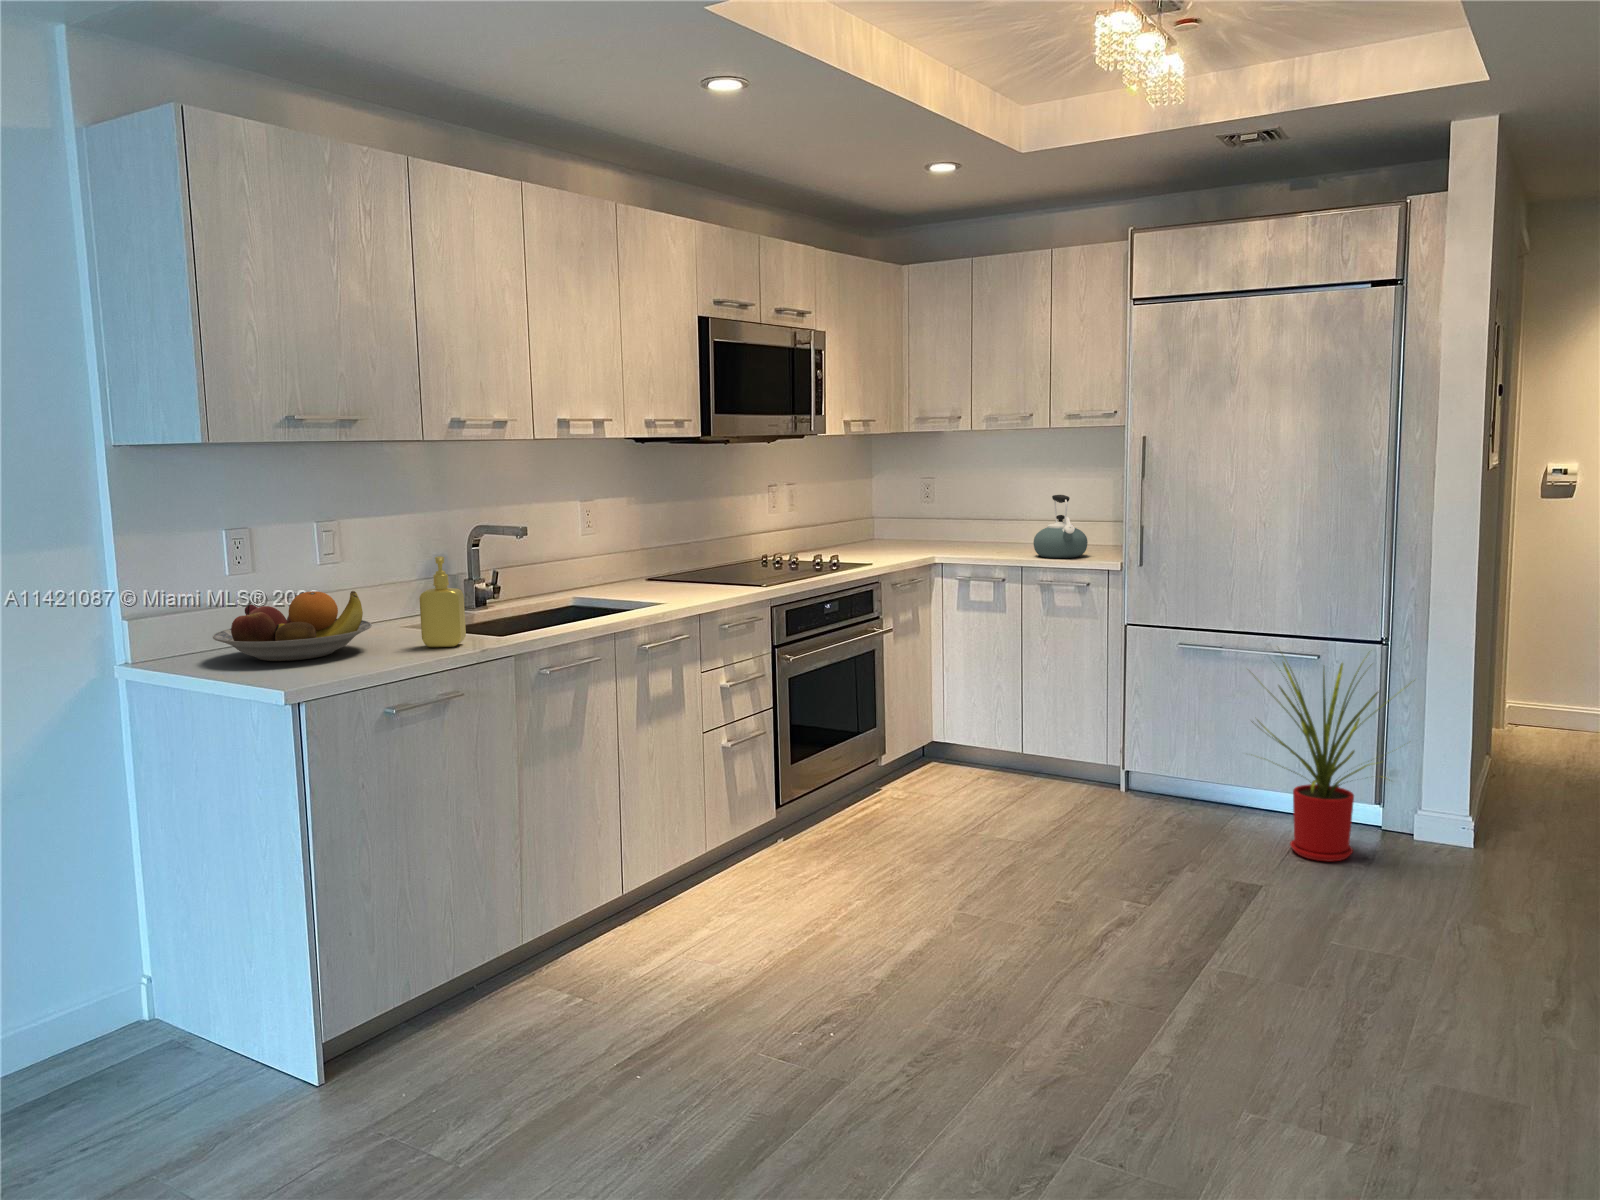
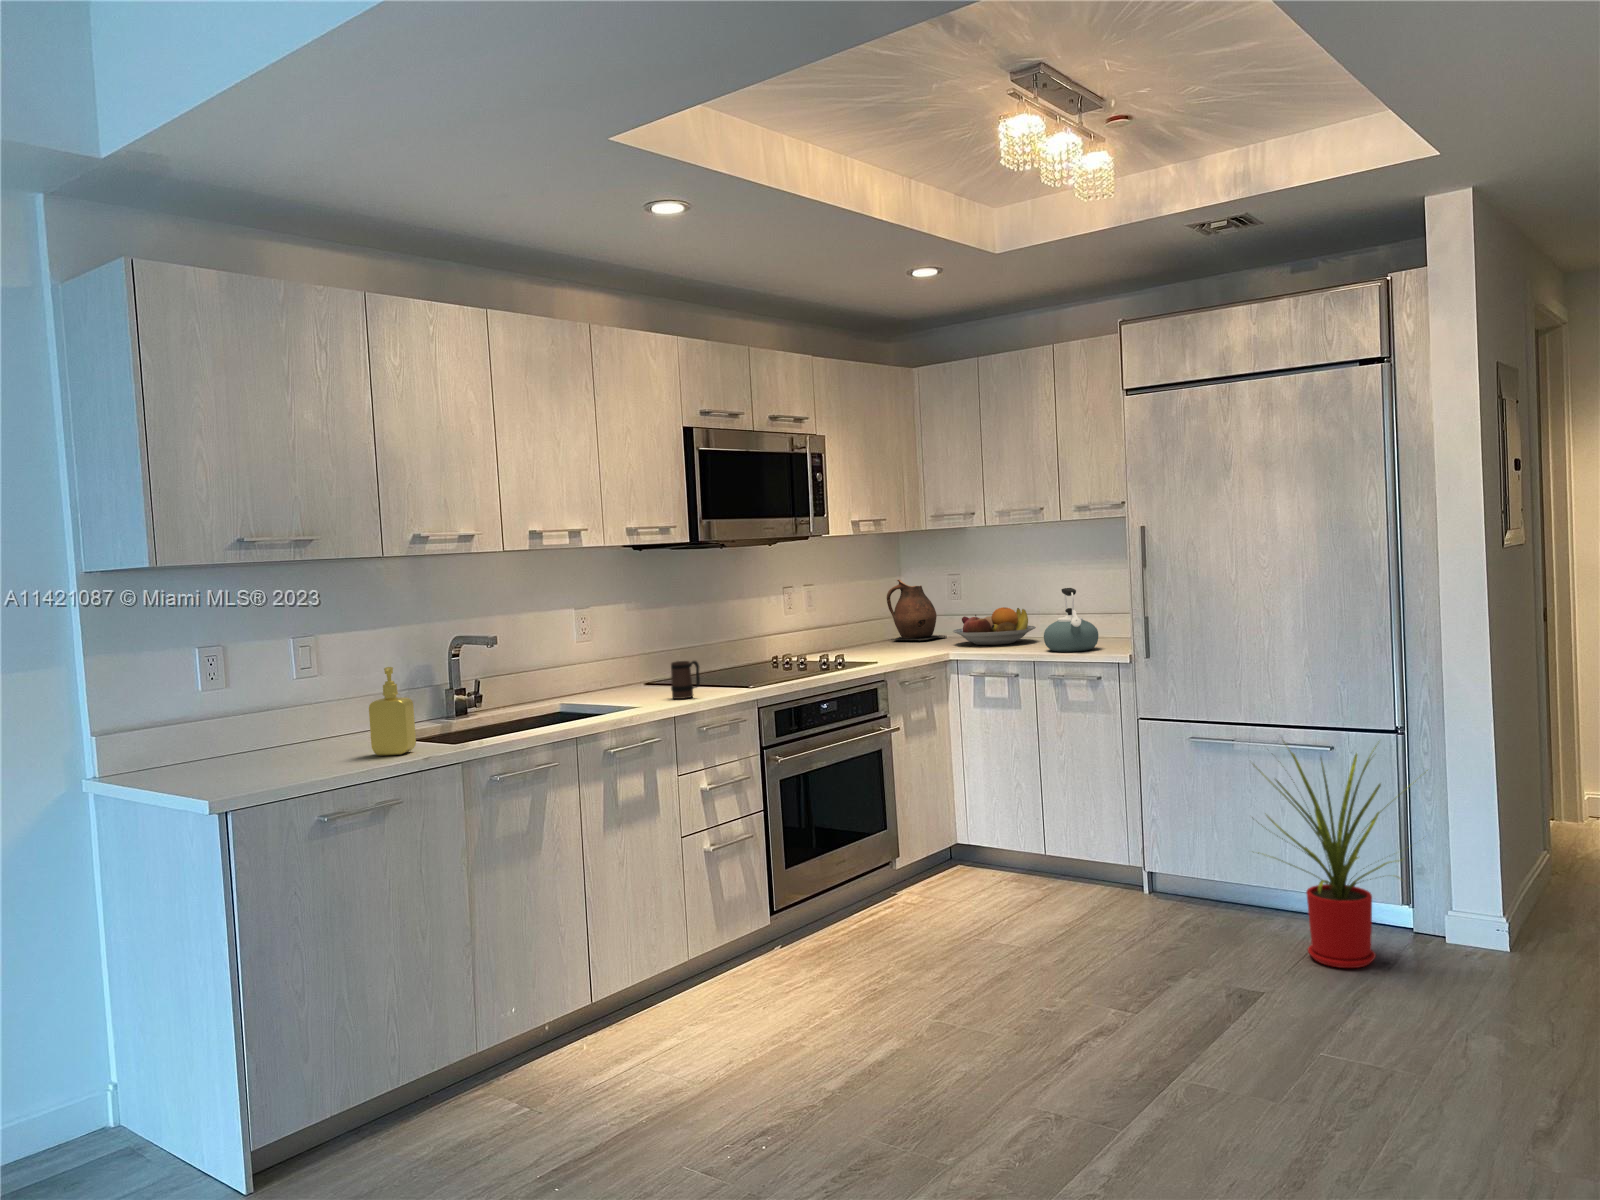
ceramic pitcher: none [863,480,922,543] -> present [887,580,946,641]
mug: none [688,557,718,596] -> present [671,661,700,699]
fruit bowl: present [213,591,372,661] -> present [953,607,1036,645]

